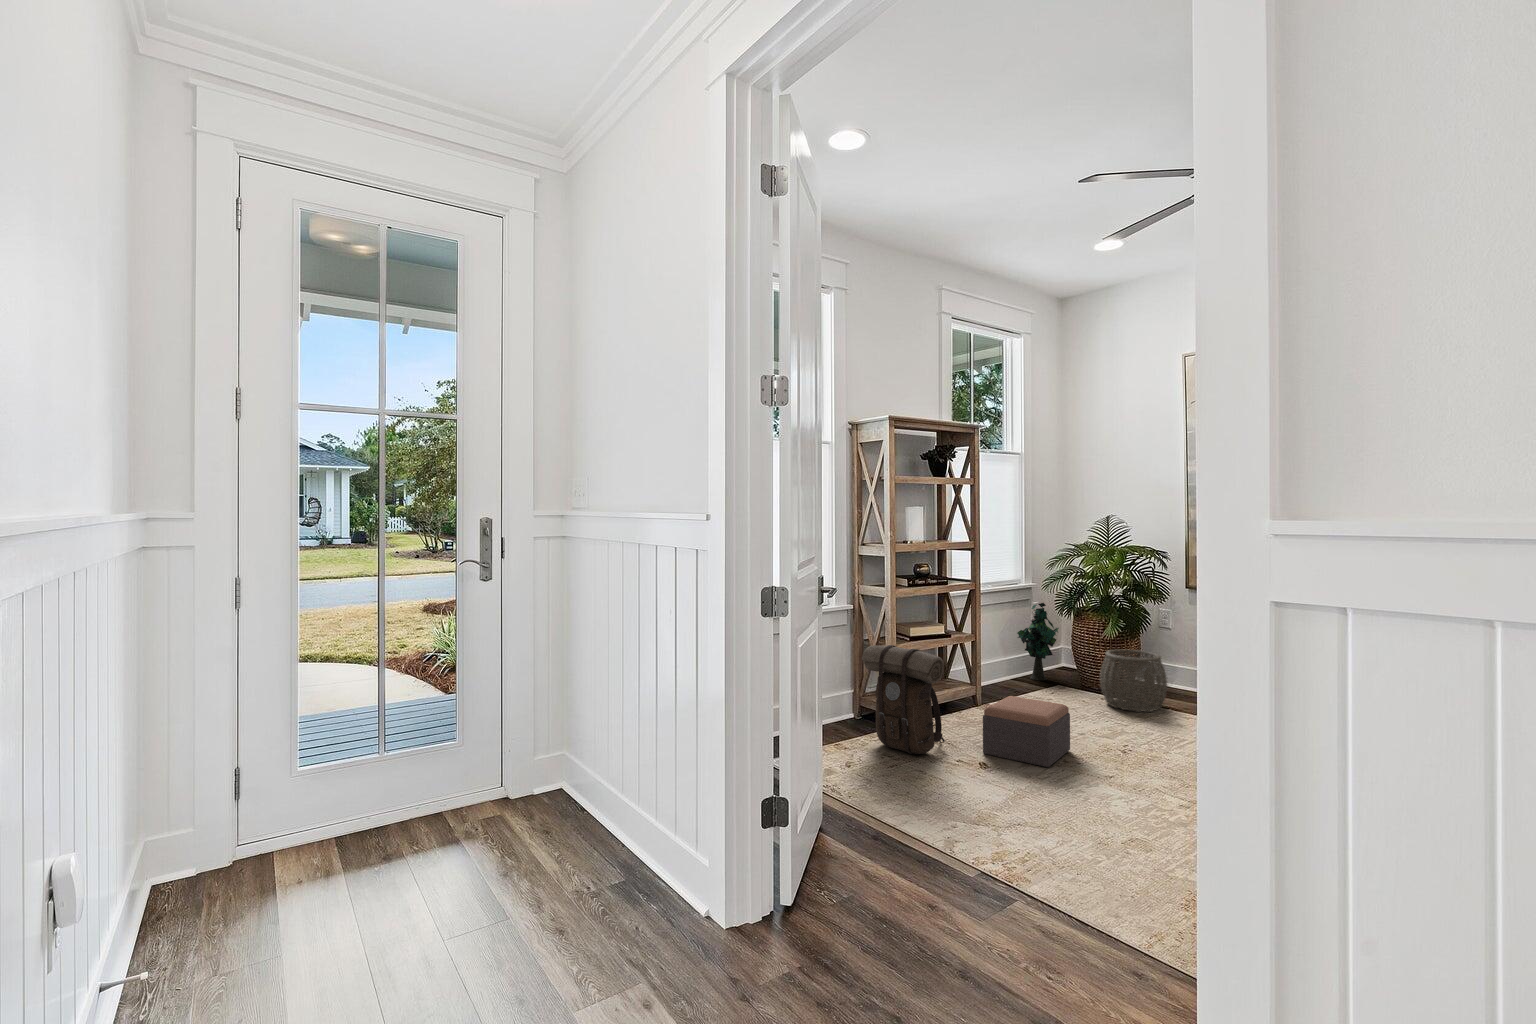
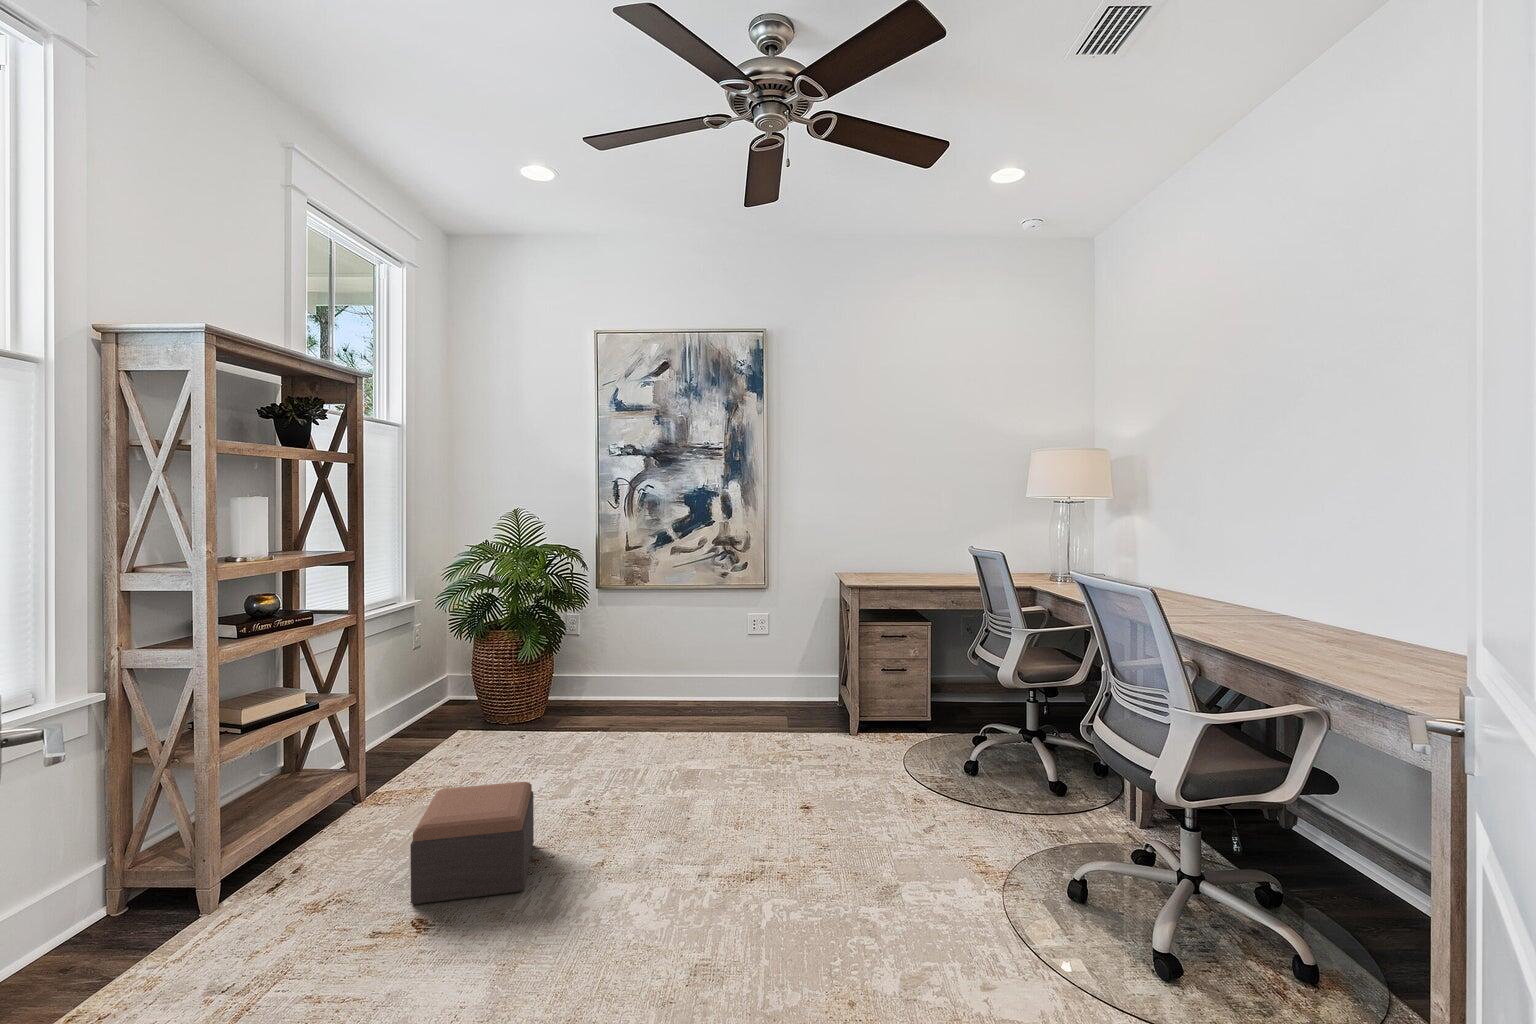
decorative plant: present [1017,603,1059,680] -> none [402,624,458,730]
backpack: present [862,645,945,754] -> none [144,769,345,974]
woven basket: present [1100,649,1167,712] -> none [524,670,601,749]

